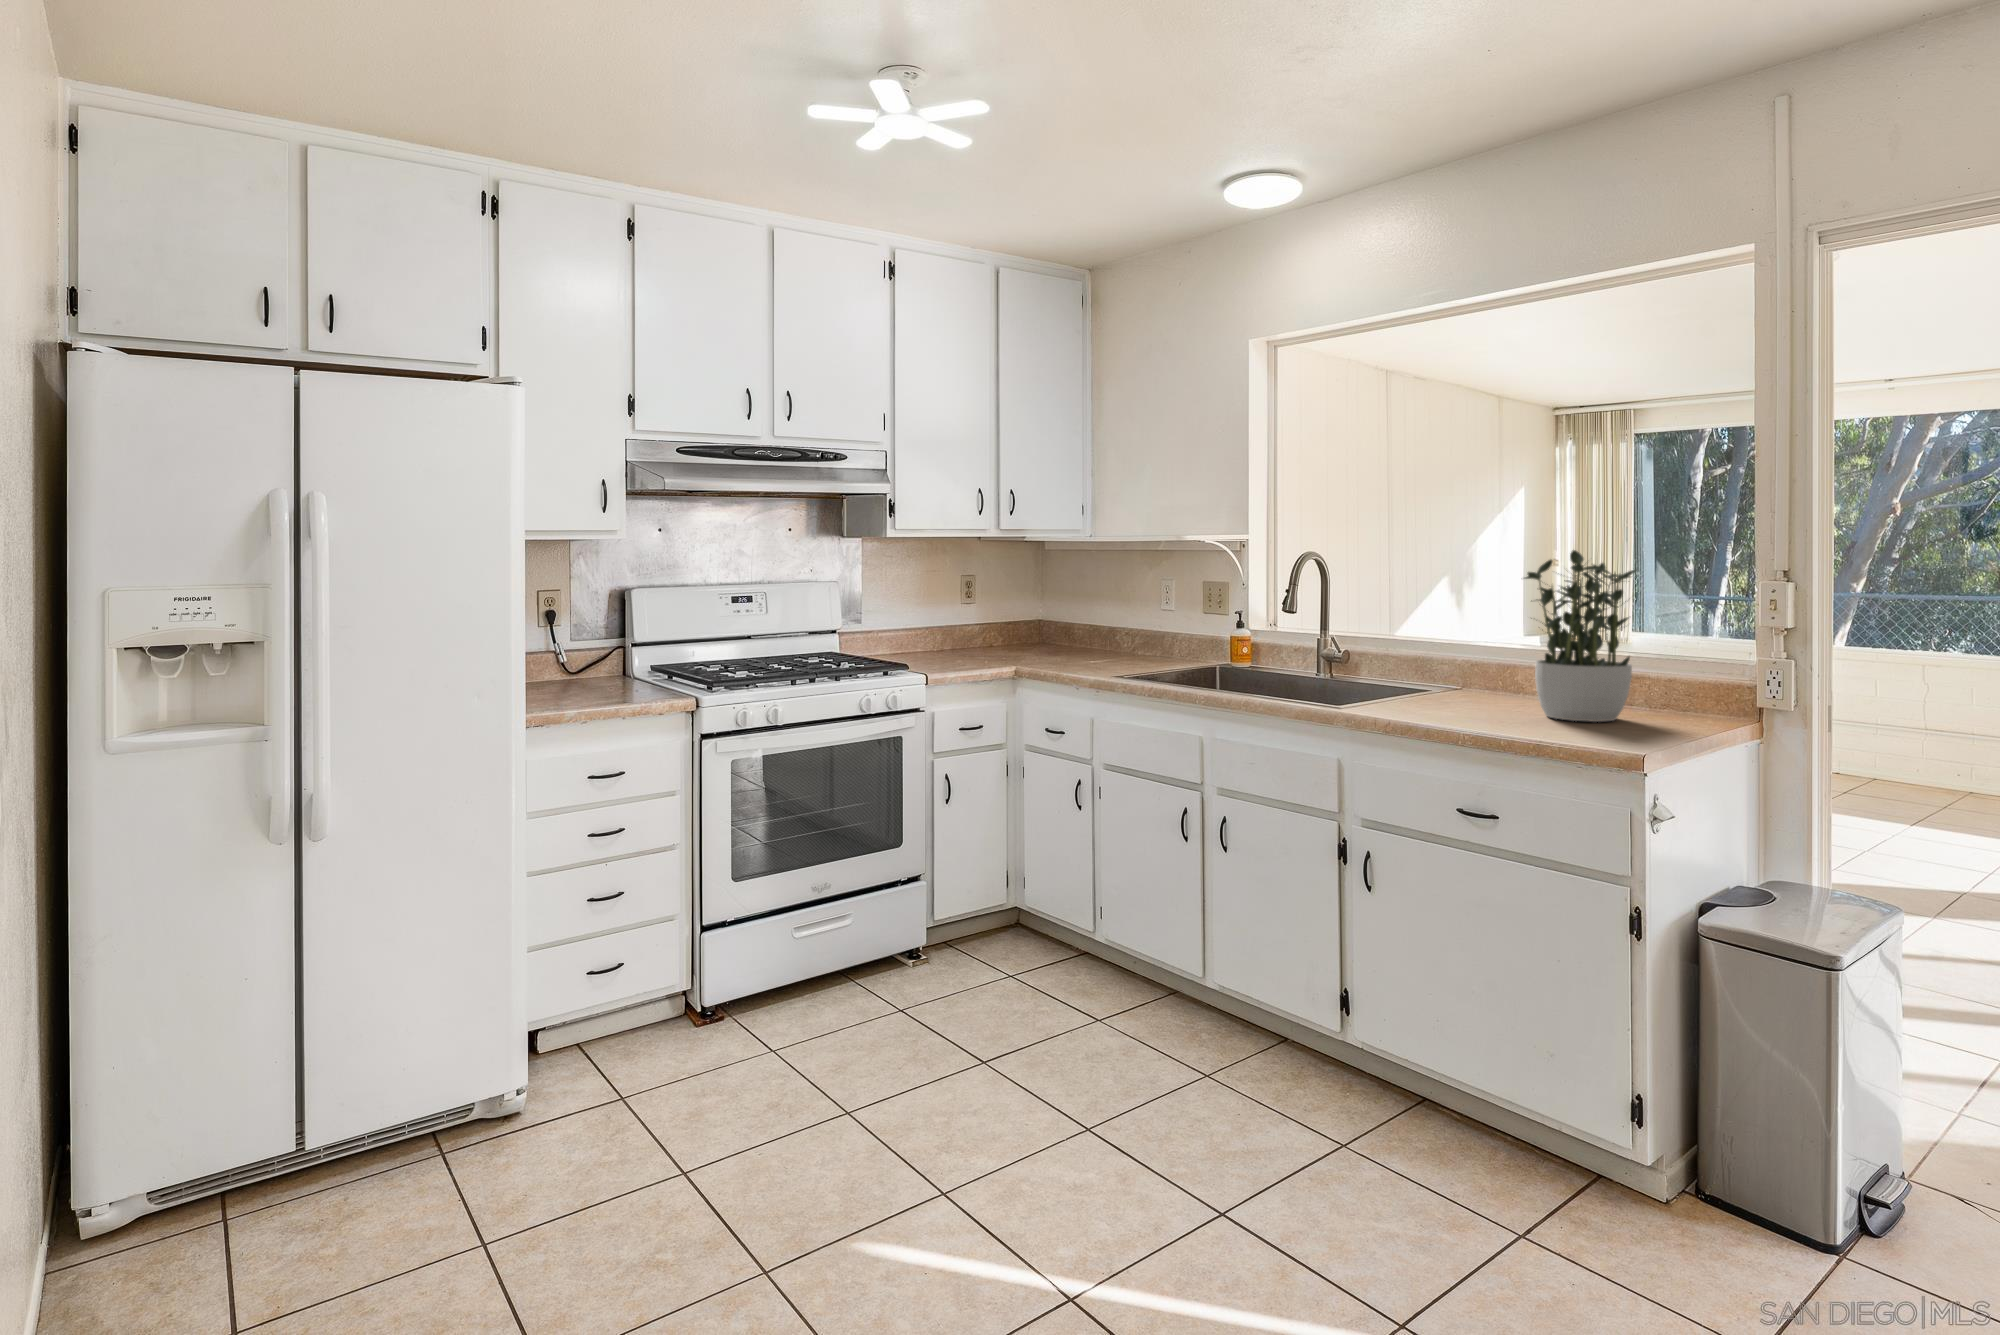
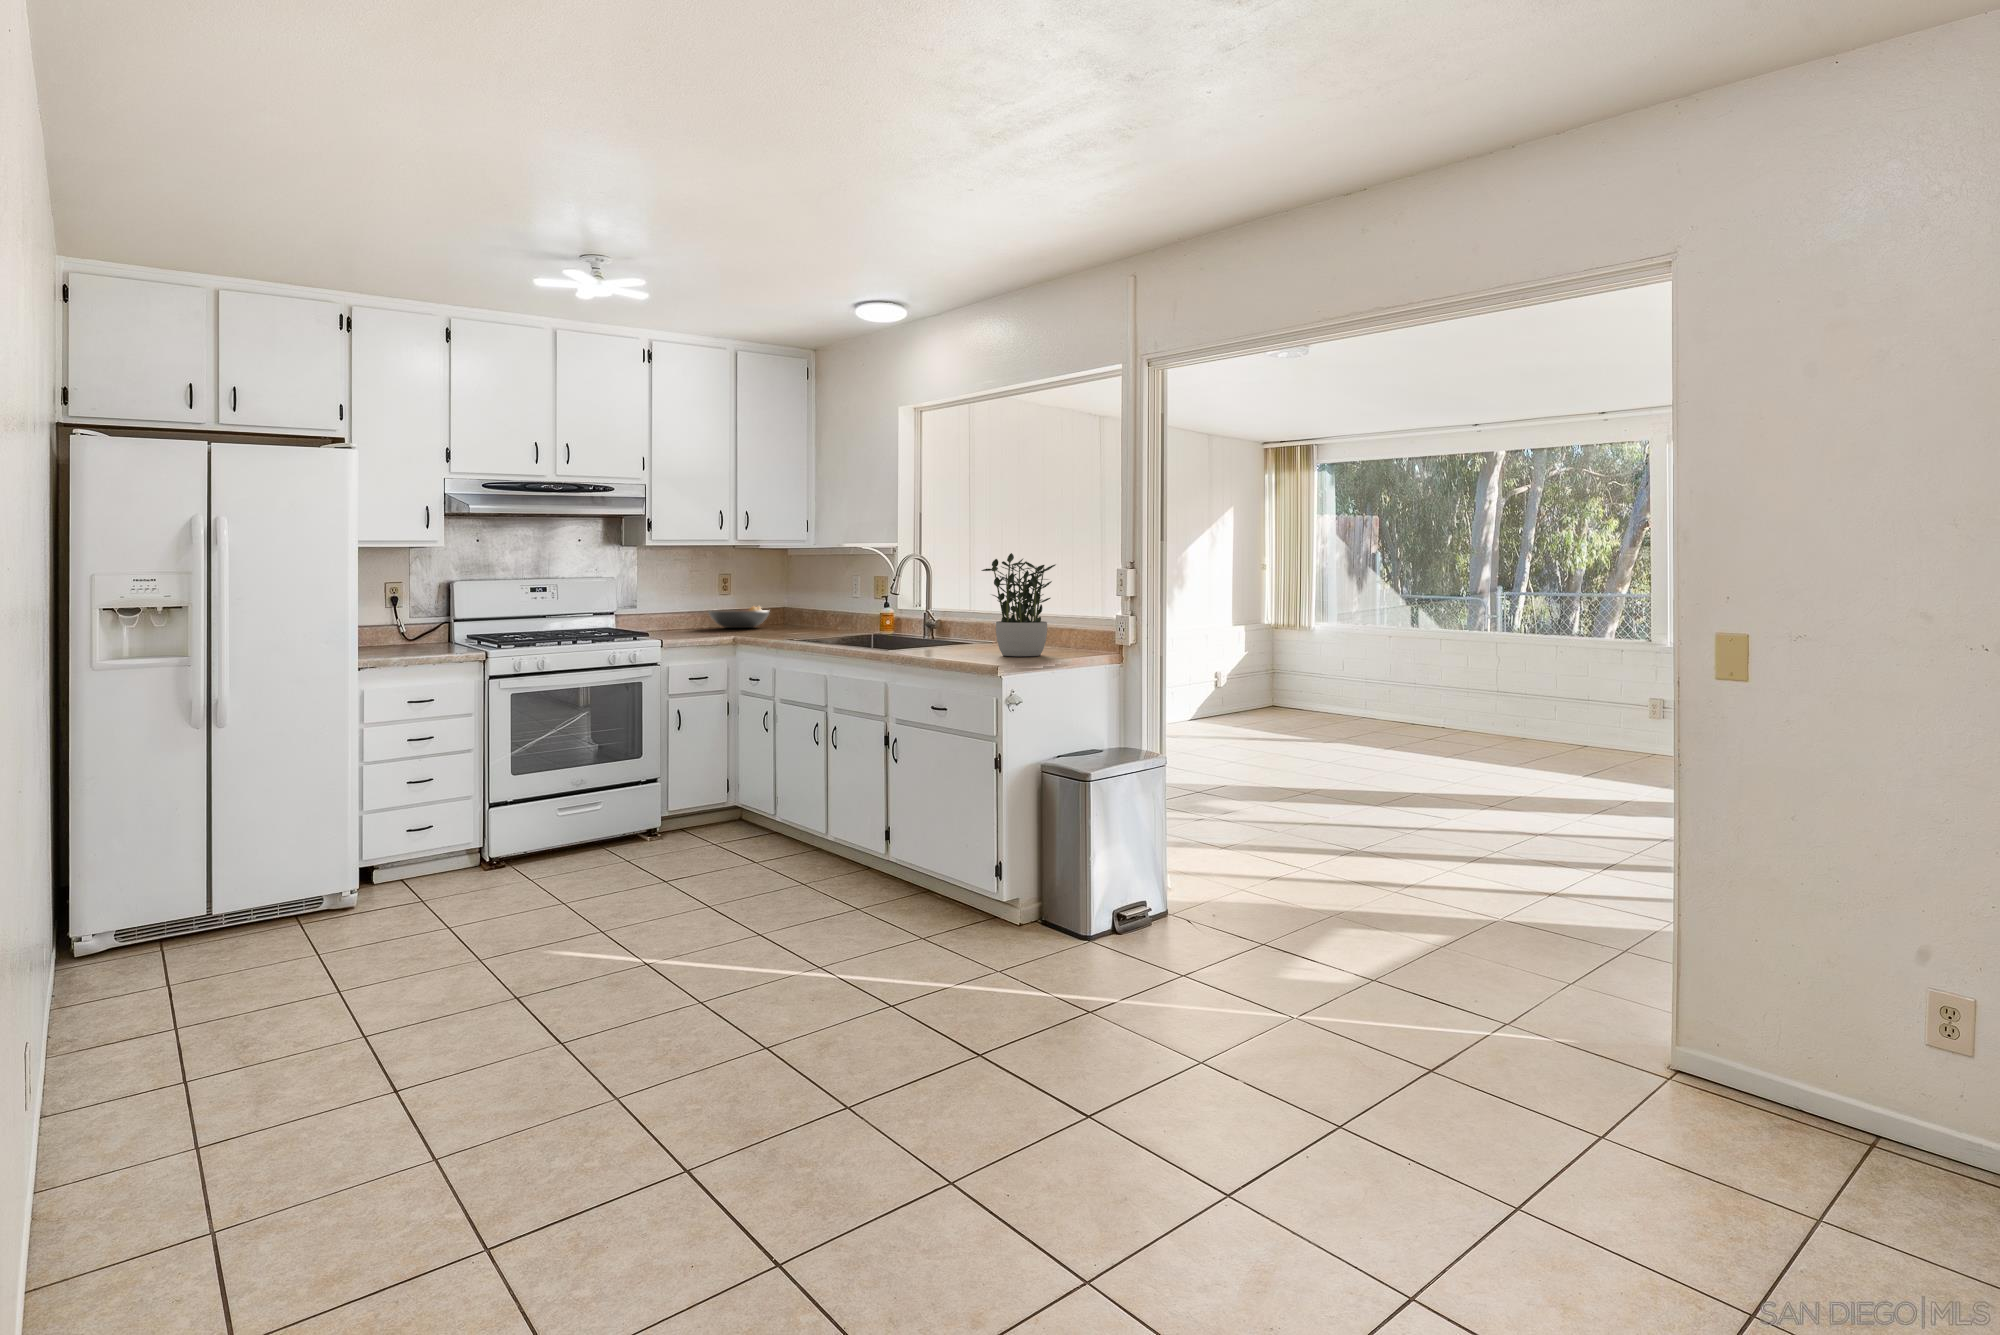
fruit bowl: none [945,617,1028,649] -> present [708,606,769,628]

